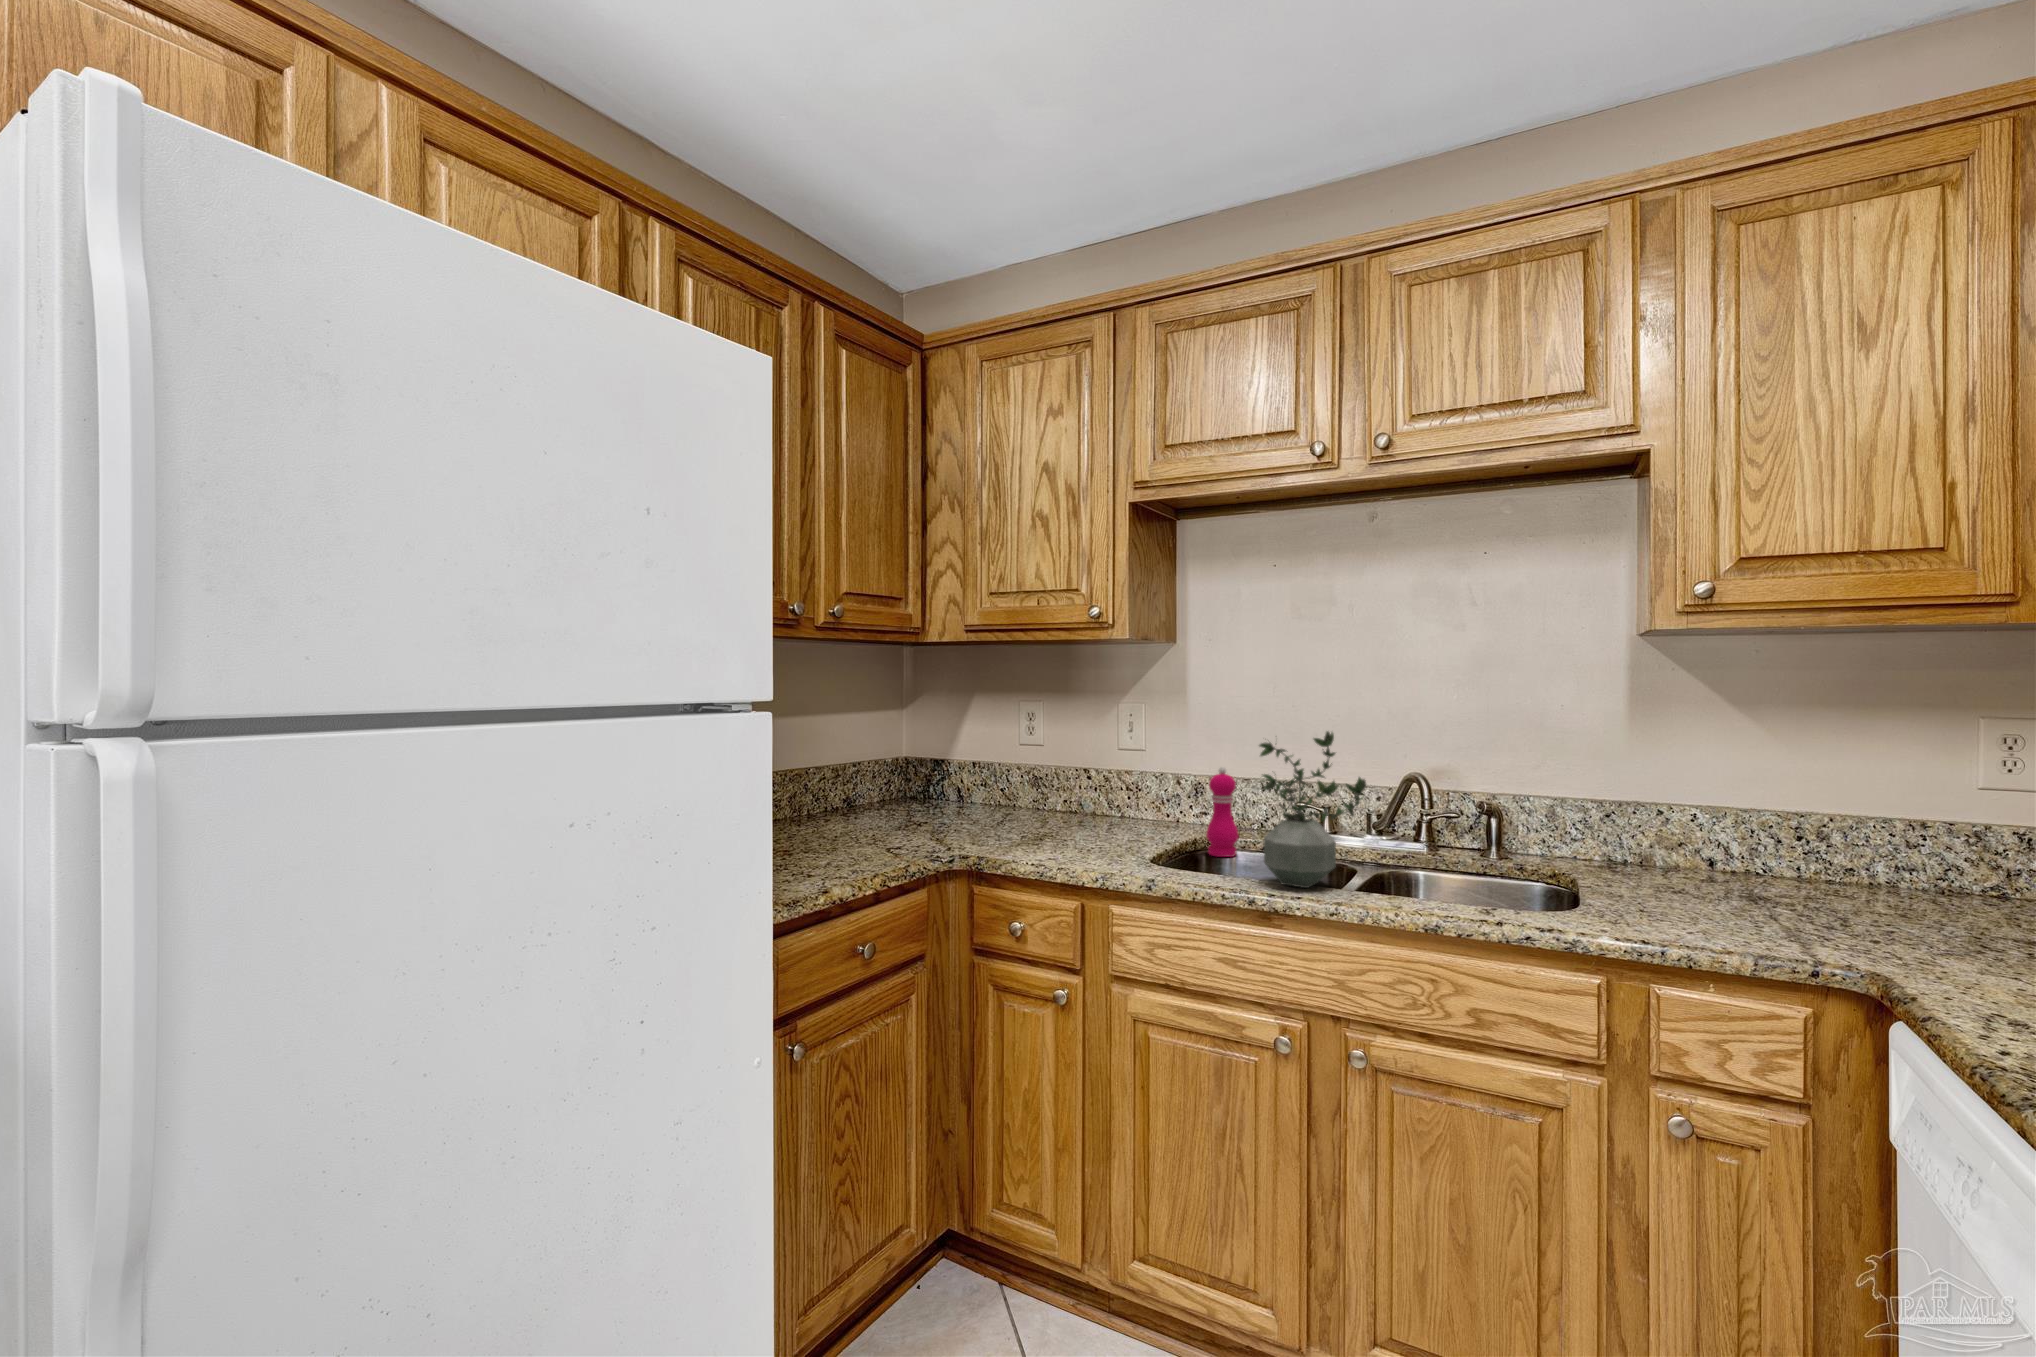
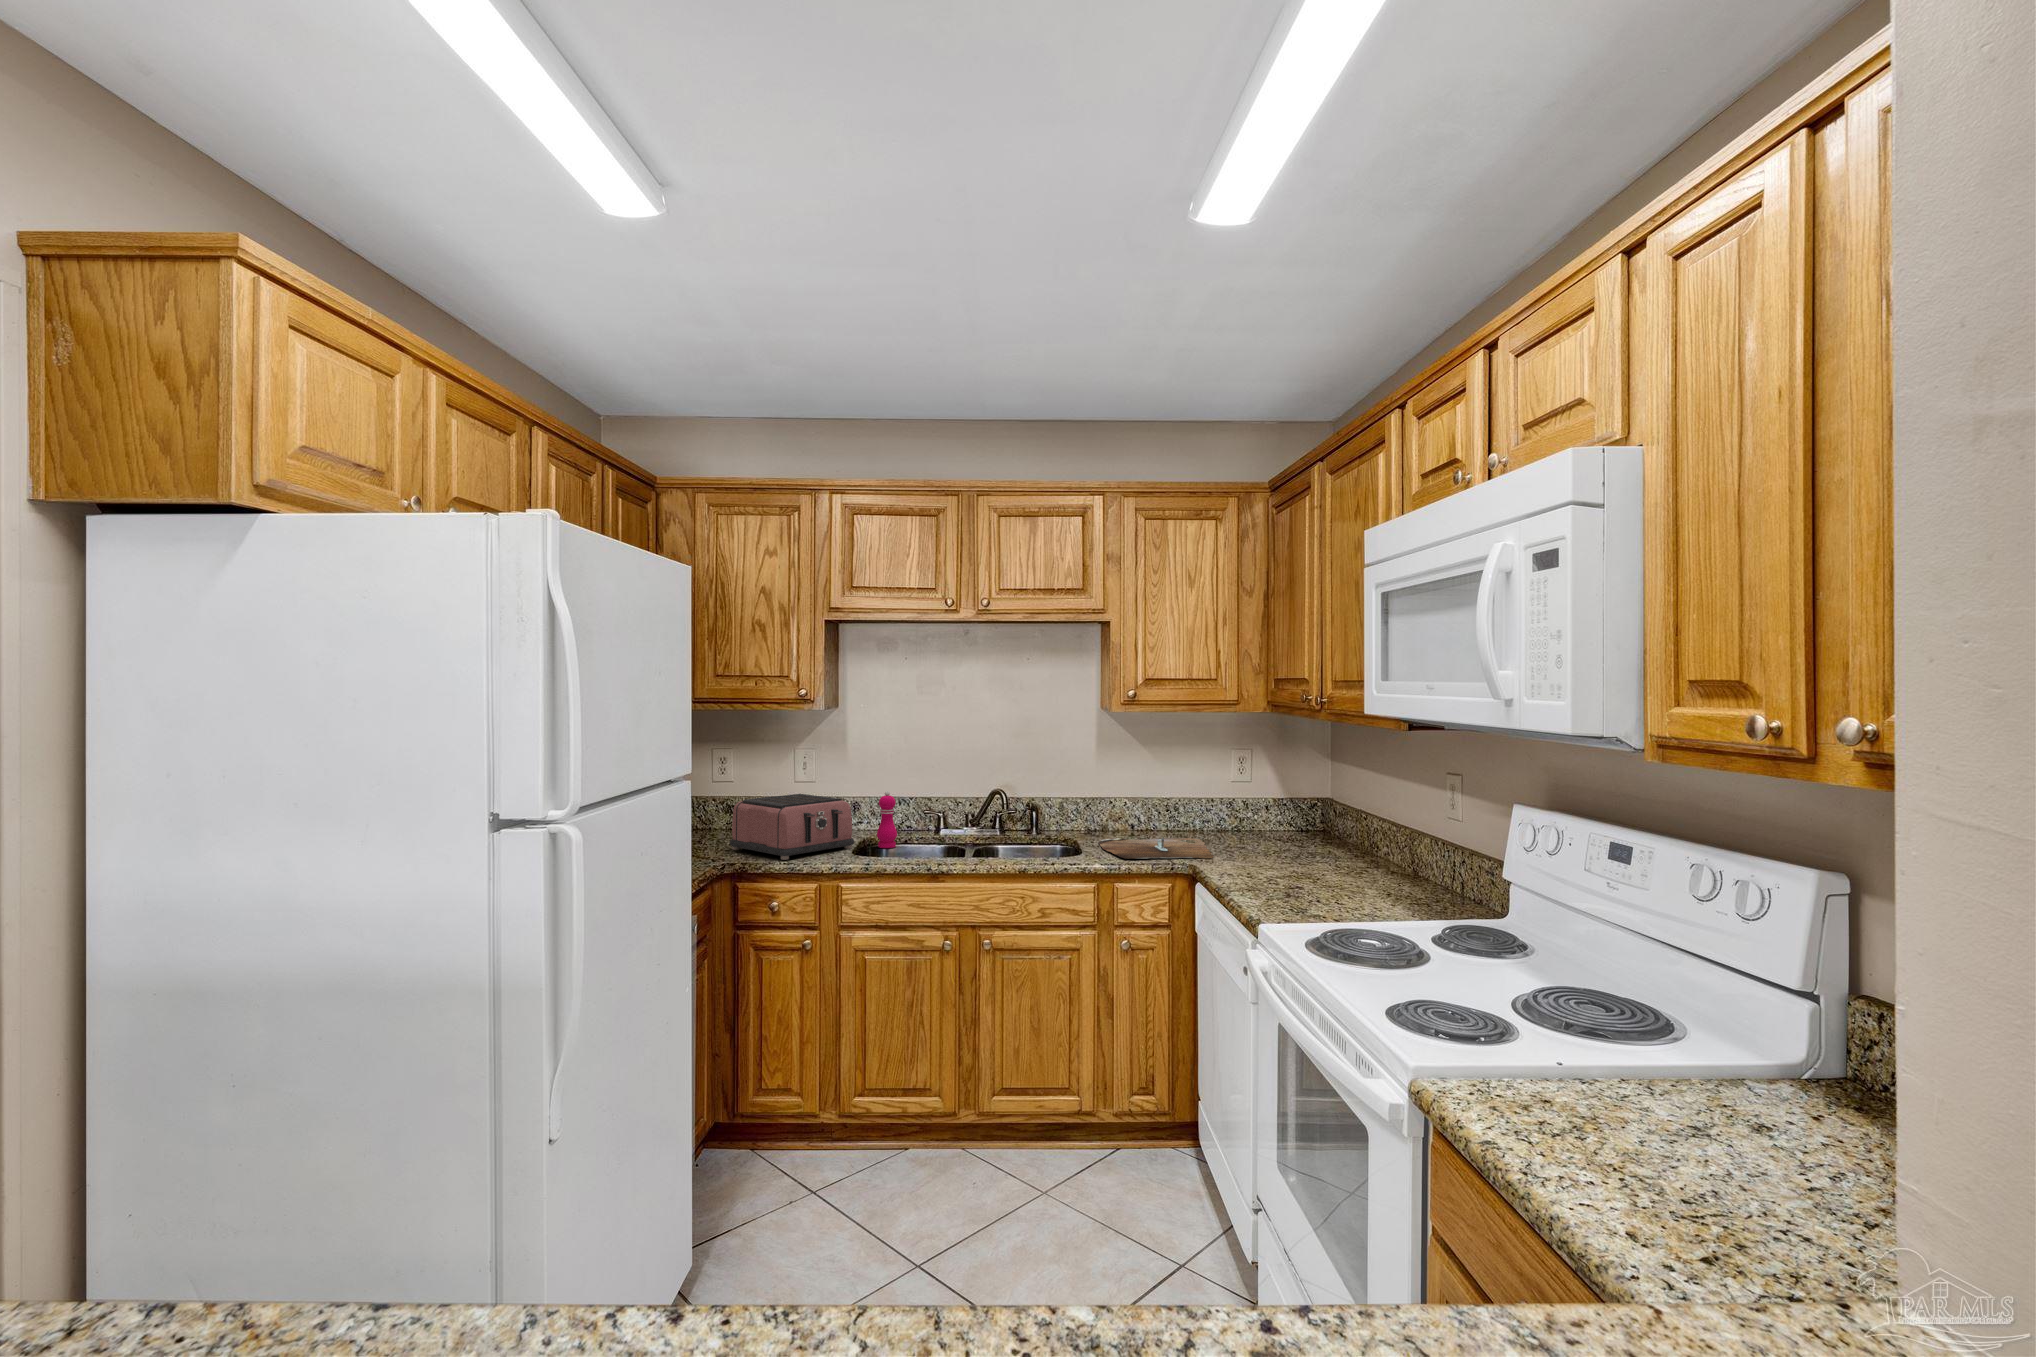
potted plant: present [1259,731,1366,888] -> none [924,768,983,859]
toaster: none [1010,766,1173,859] -> present [730,794,854,860]
cutting board: none [1627,881,1948,962] -> present [1098,838,1213,859]

